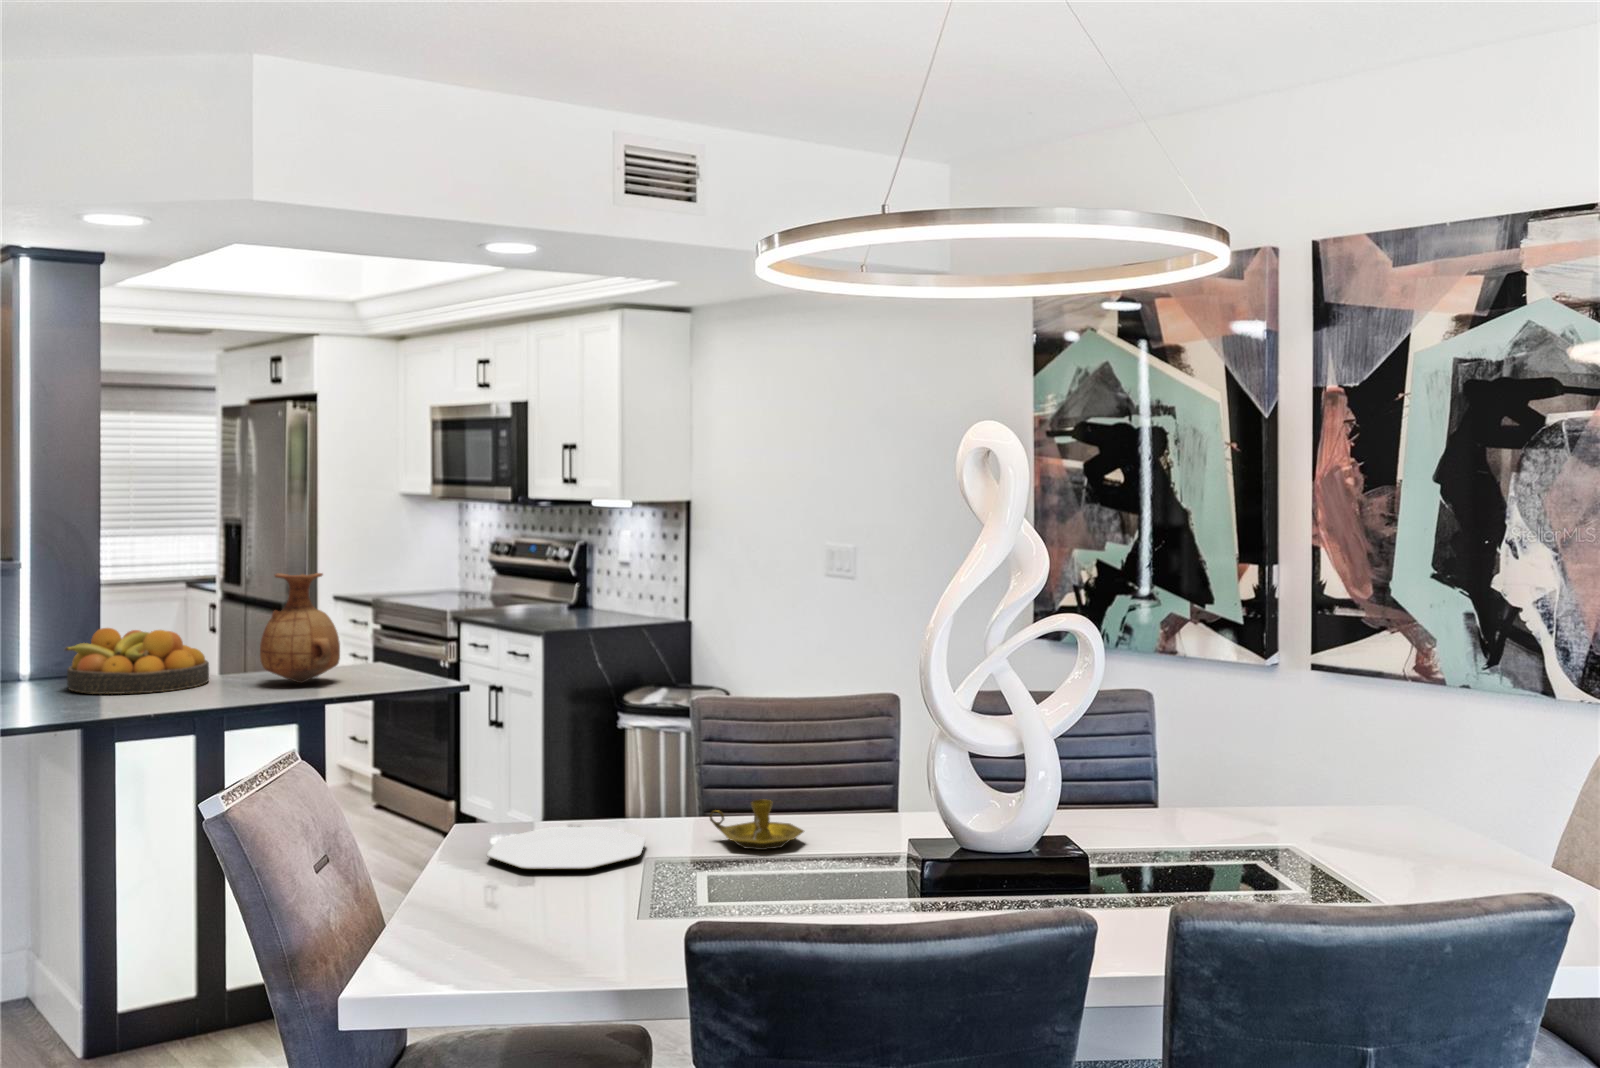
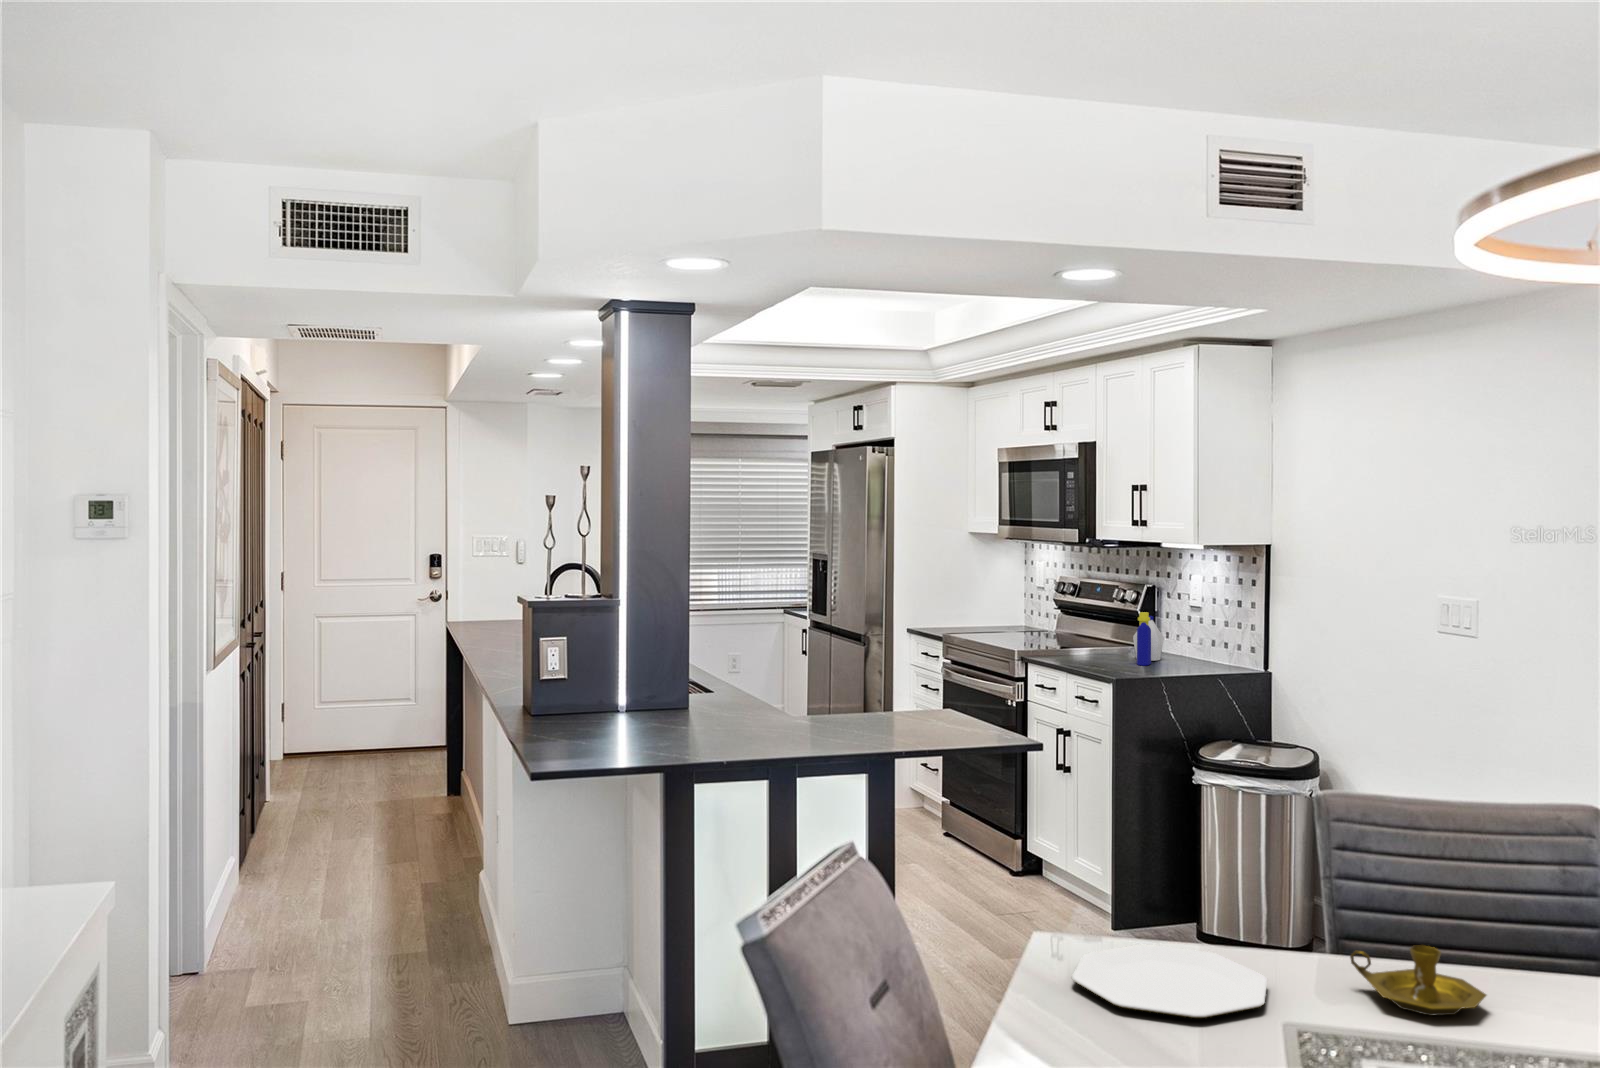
bottle: none [564,568,594,619] -> present [1133,612,1164,666]
vase: present [260,573,340,683] -> none [834,619,910,731]
fruit bowl: present [65,628,209,694] -> none [661,666,788,732]

